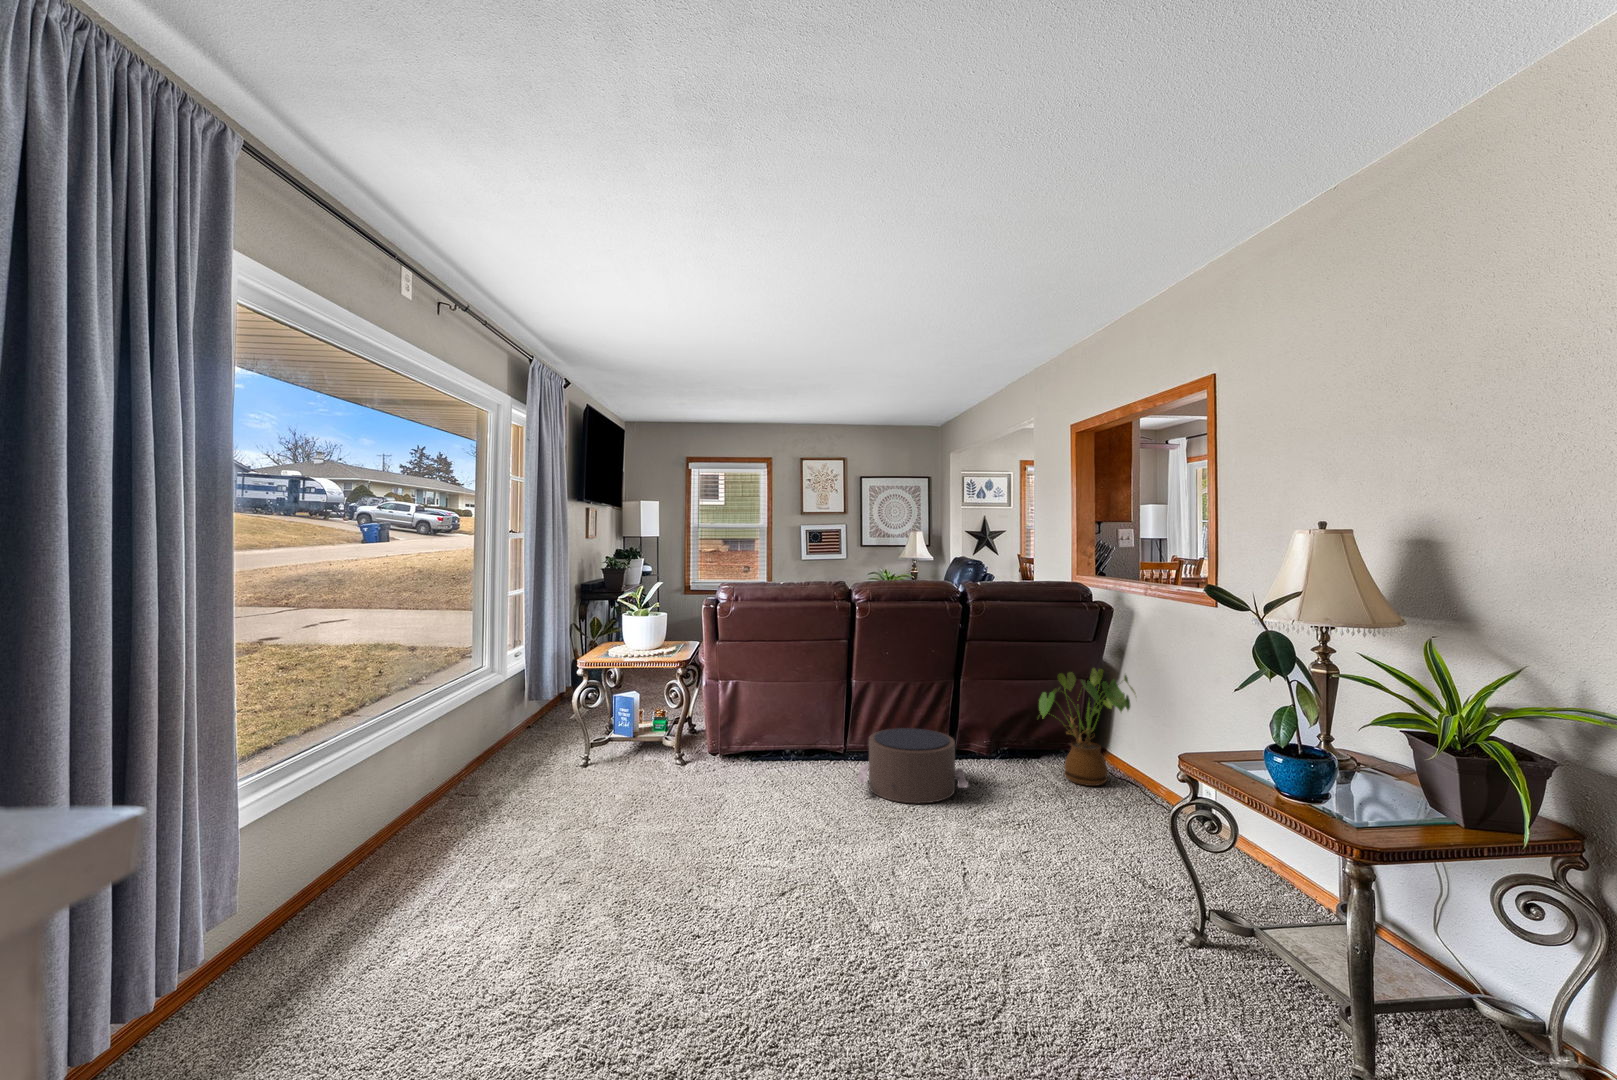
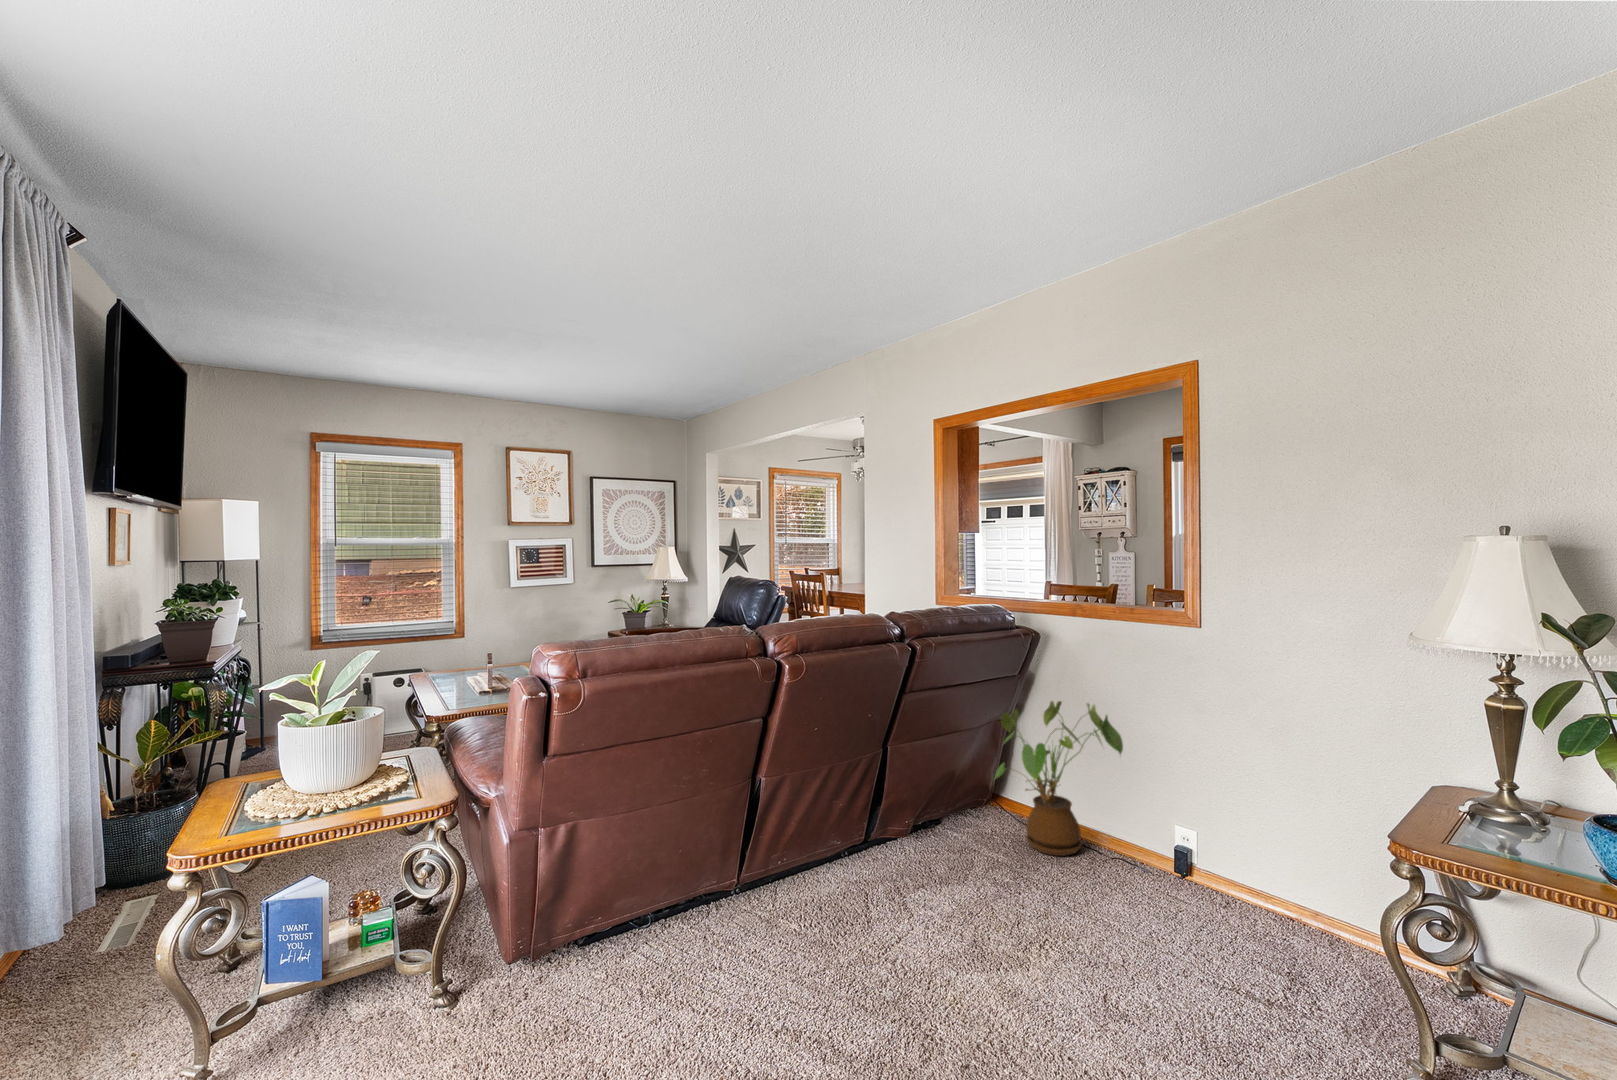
pouf: present [858,728,968,803] -> none [812,829,998,977]

